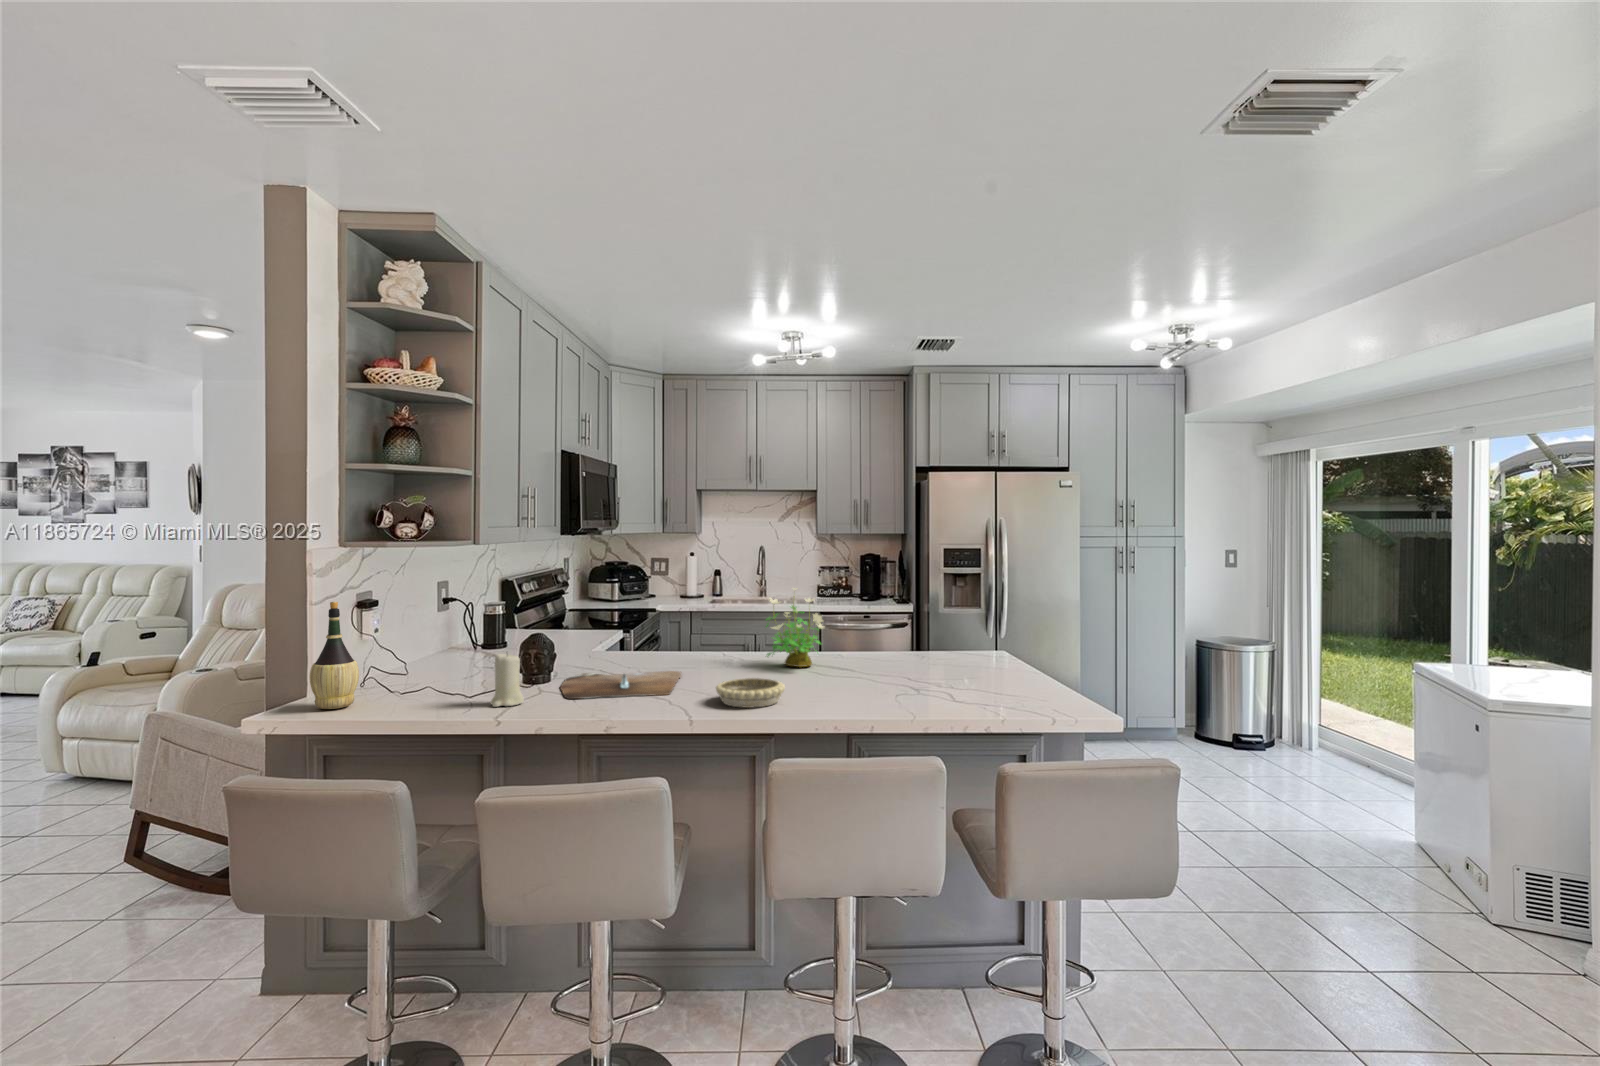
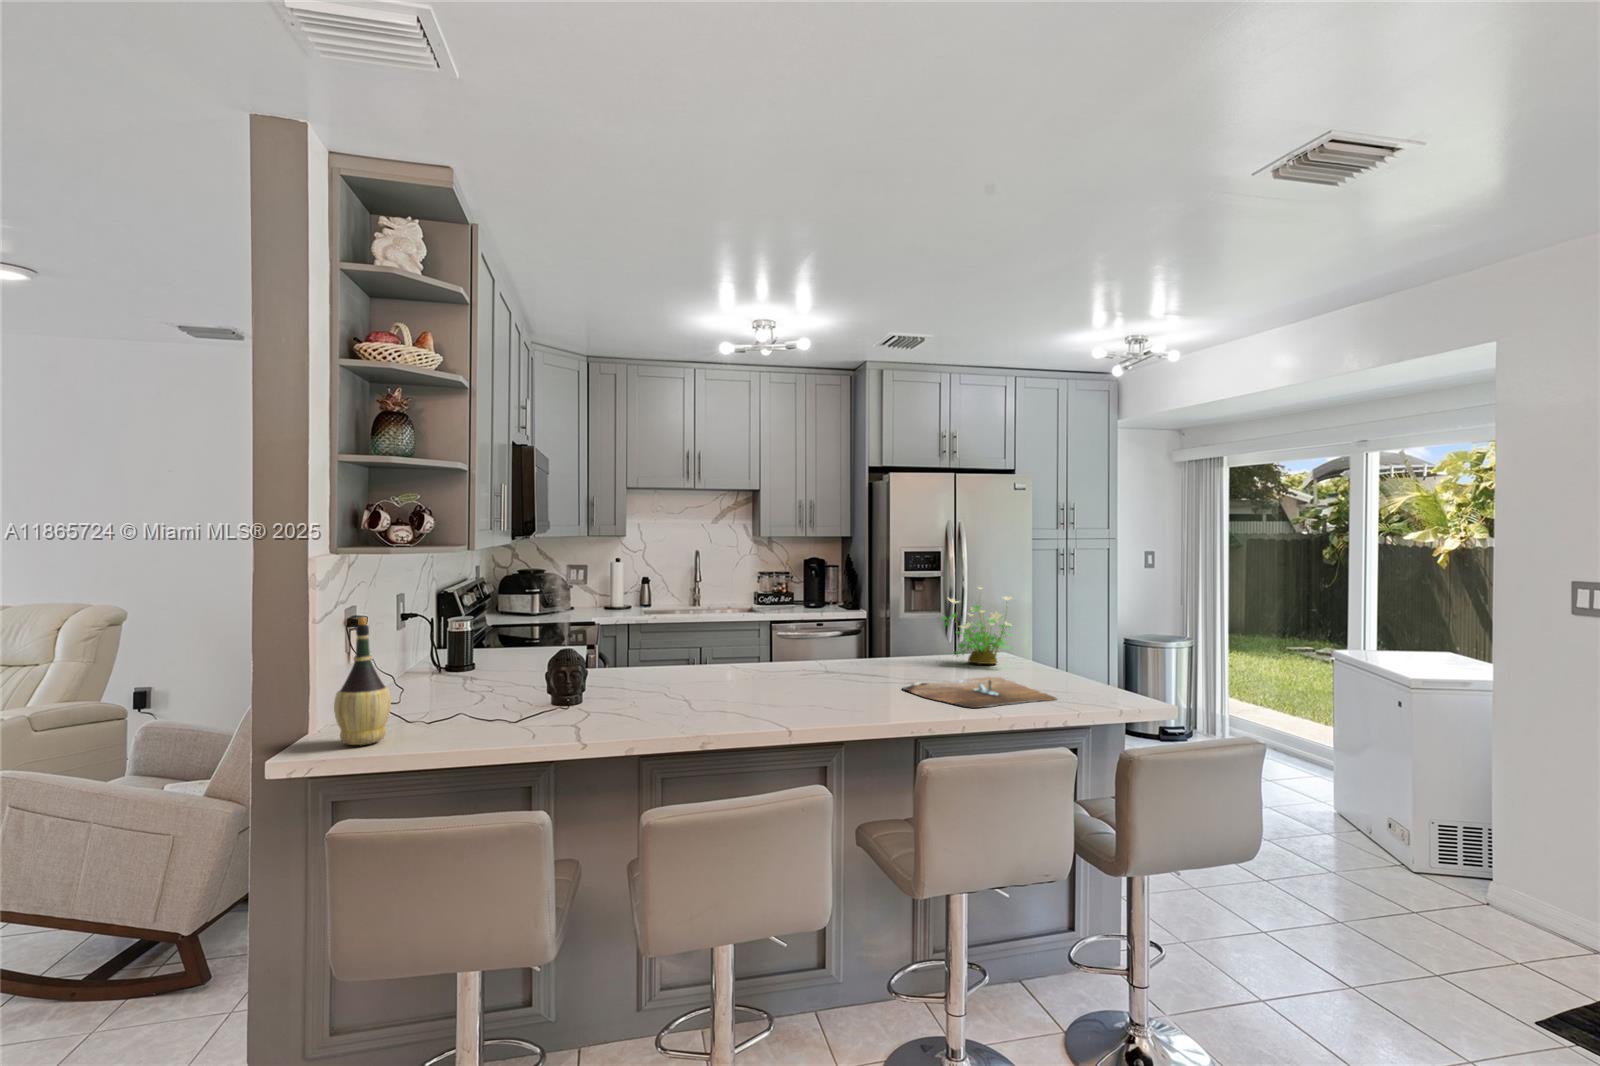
potted plant: present [766,588,824,667] -> present [943,588,1012,664]
candle: present [491,654,524,707] -> none [552,669,590,732]
cutting board: present [560,671,681,699] -> present [903,677,1057,708]
decorative bowl: present [716,678,785,708] -> none [800,688,874,719]

